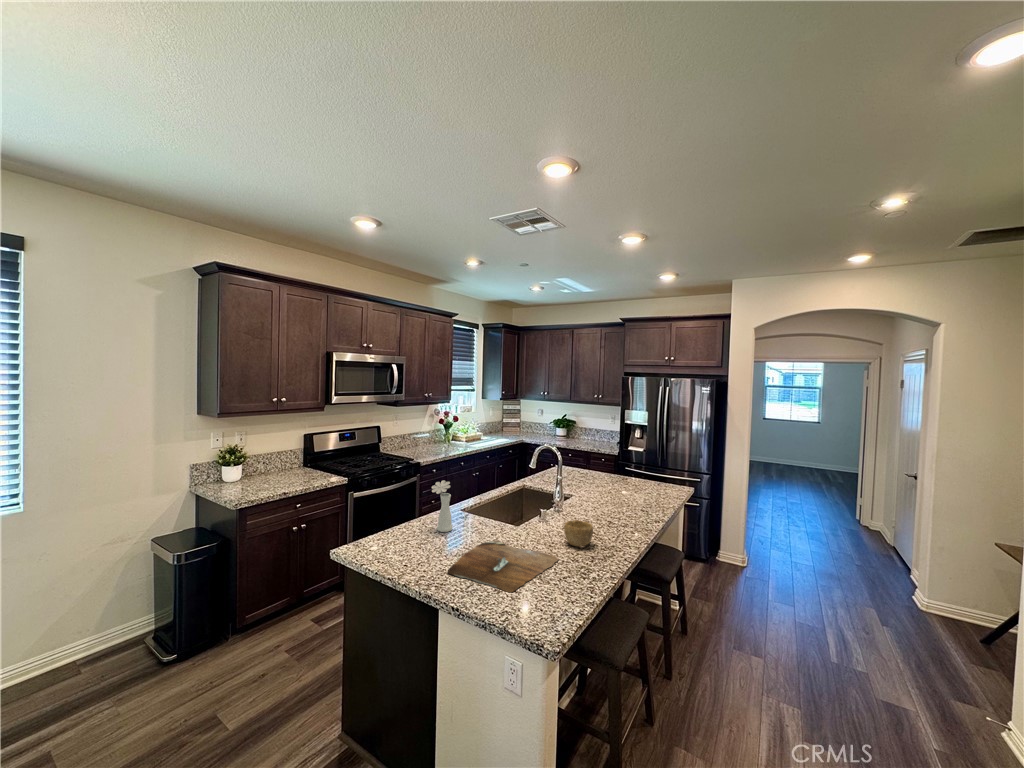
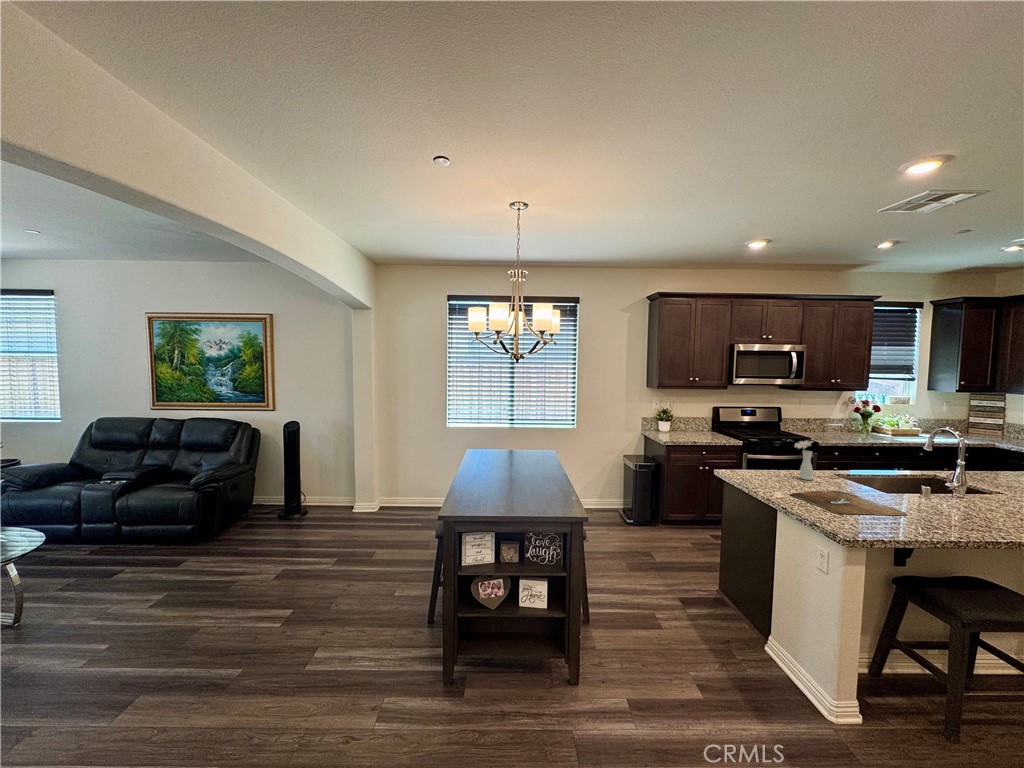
bowl: present [564,520,593,546] -> none [929,493,969,517]

